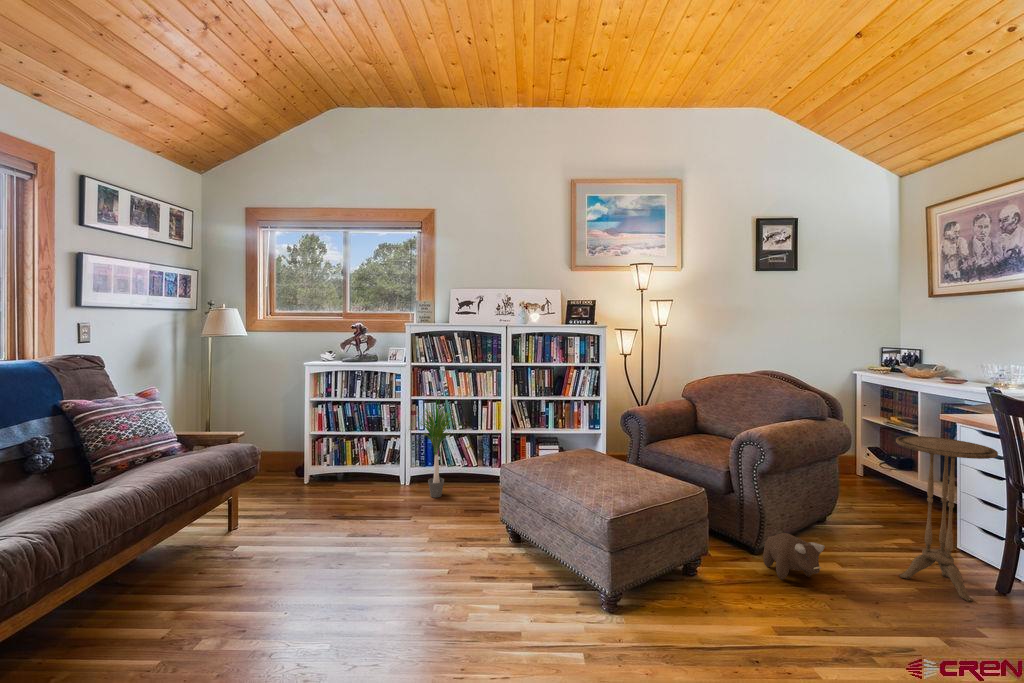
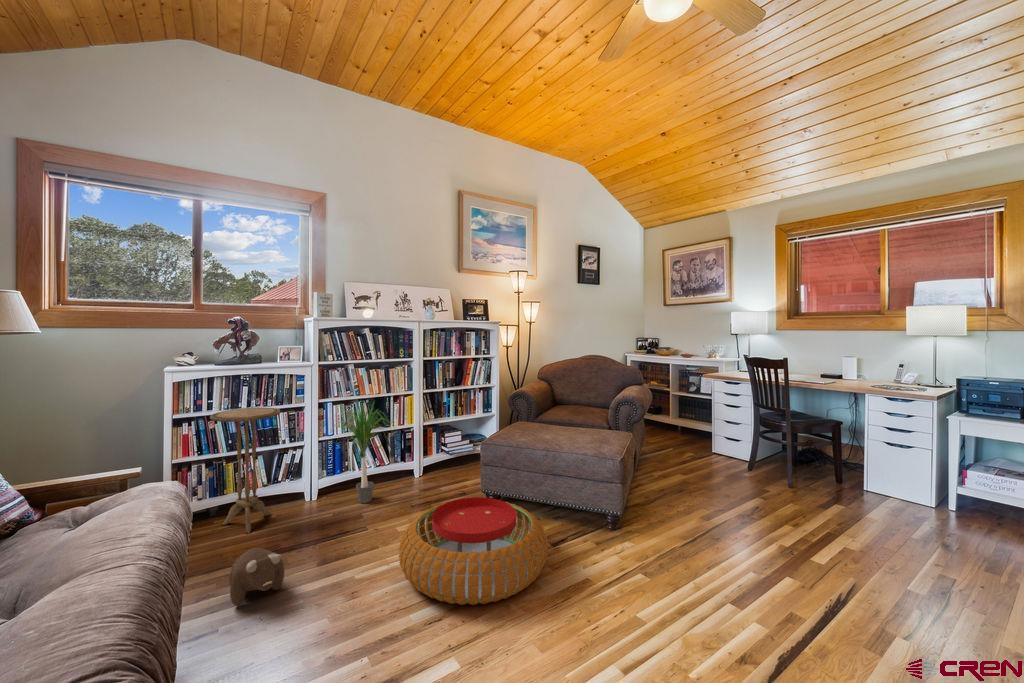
side table: present [896,436,998,602] -> present [210,408,280,533]
pouf: none [363,509,514,616] -> present [399,497,548,605]
plush toy: present [763,533,825,579] -> present [229,548,284,606]

